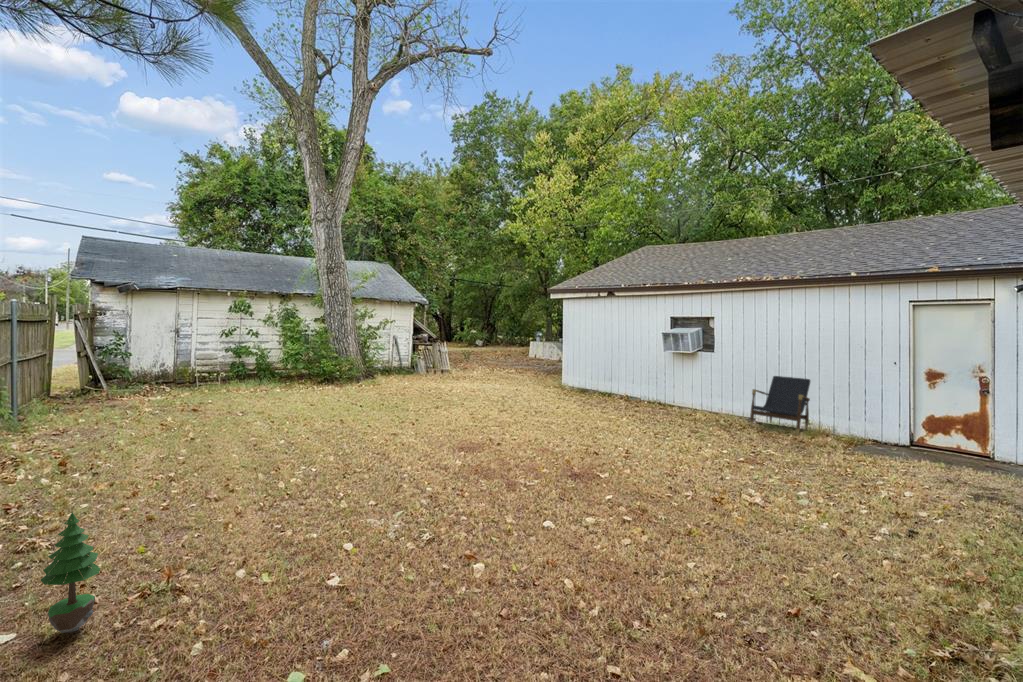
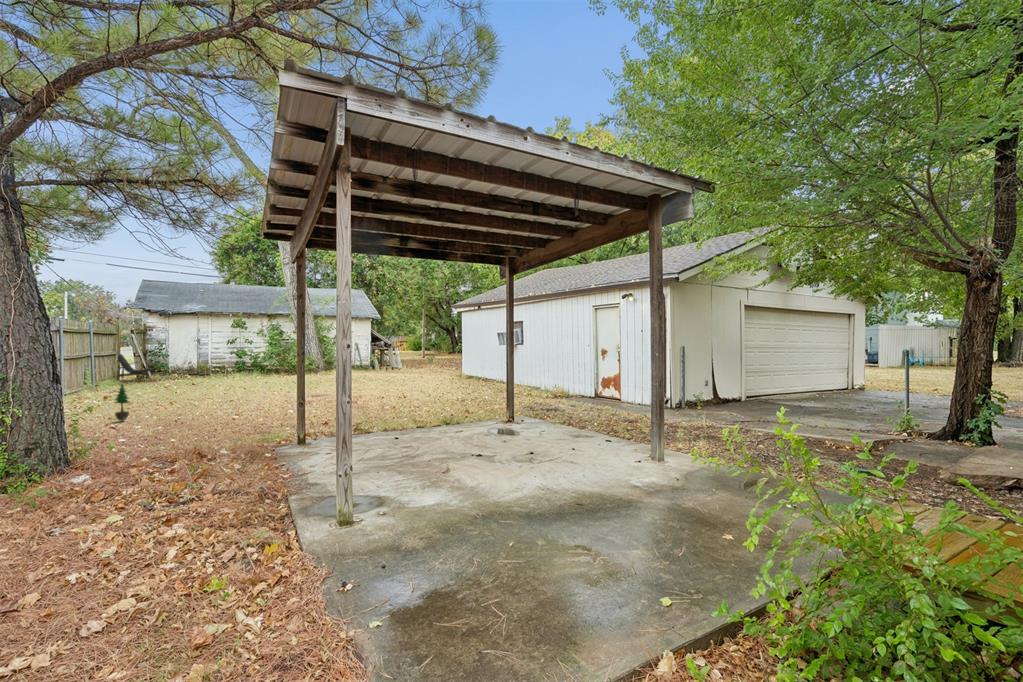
lounge chair: present [750,376,810,435] -> present [117,354,153,381]

